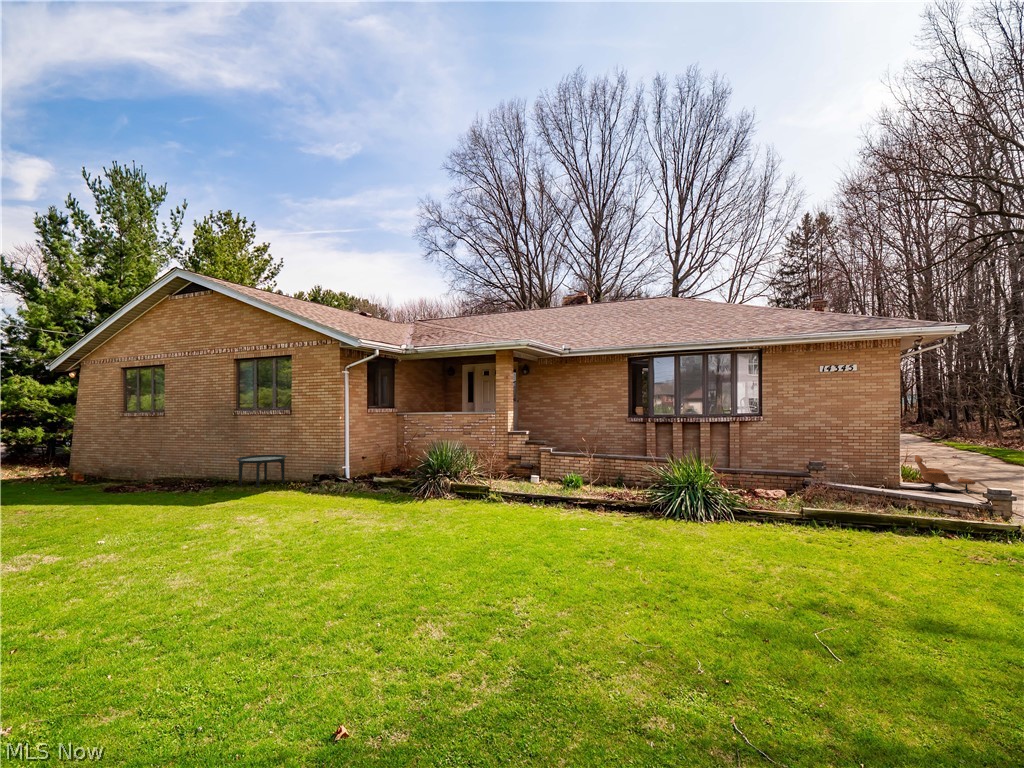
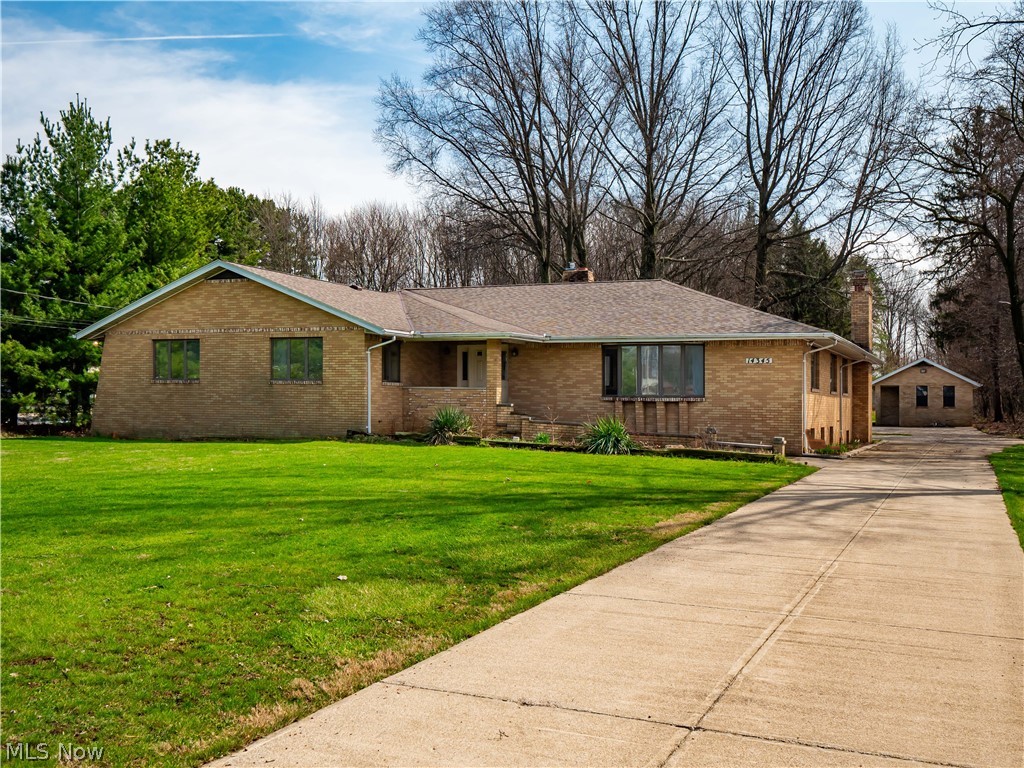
round table: present [236,455,287,488] -> none [282,417,319,440]

